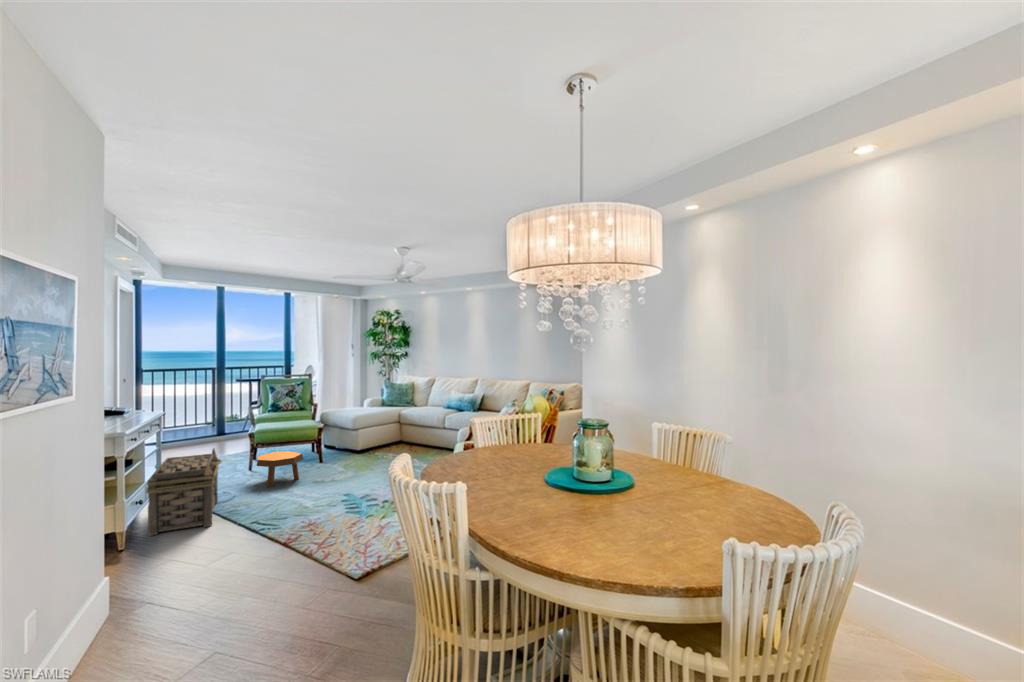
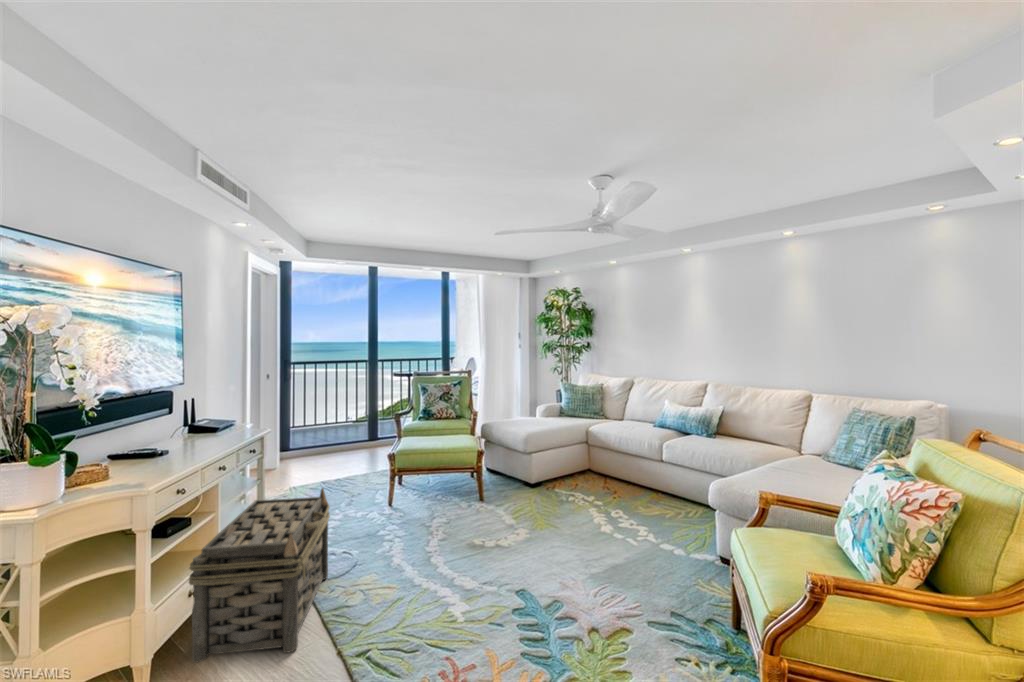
footstool: present [257,451,303,487] -> none [391,486,459,548]

